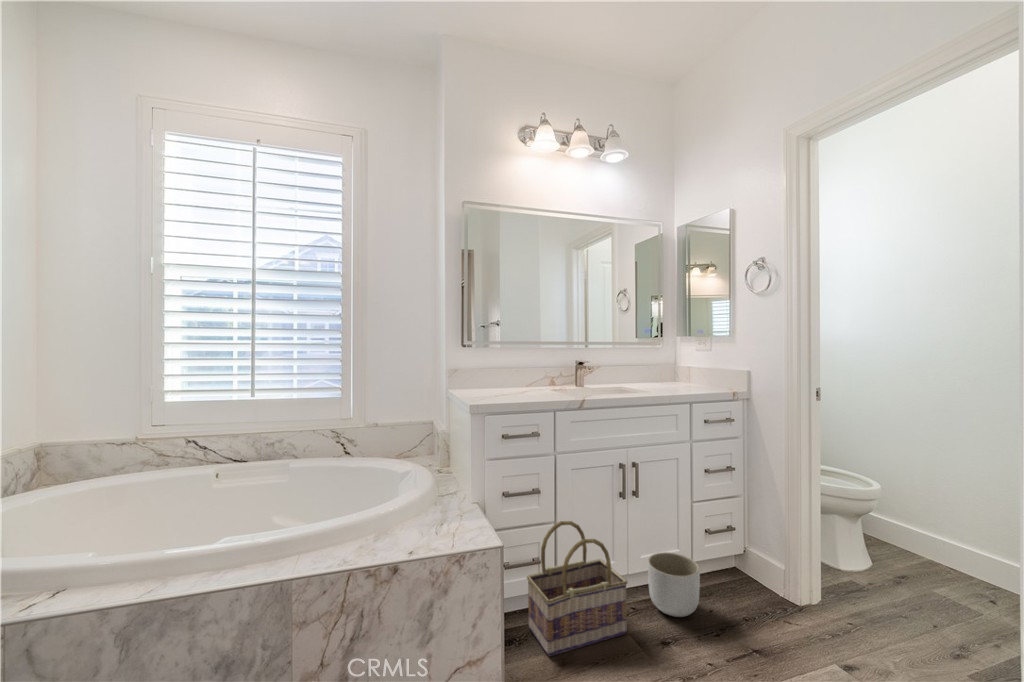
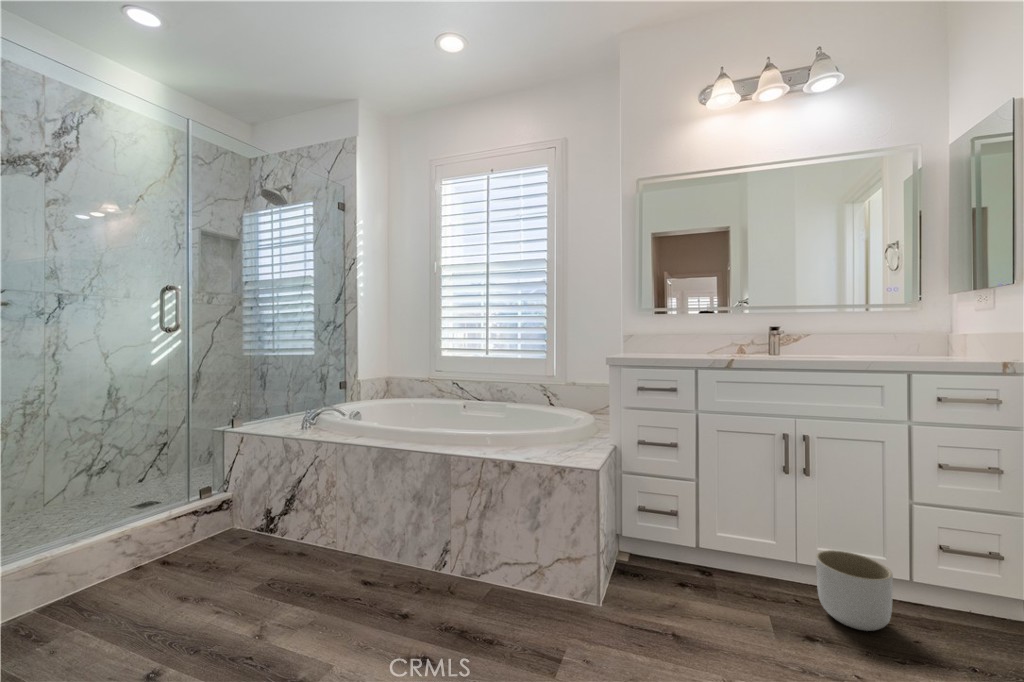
basket: present [527,521,627,656] -> none [659,480,766,614]

